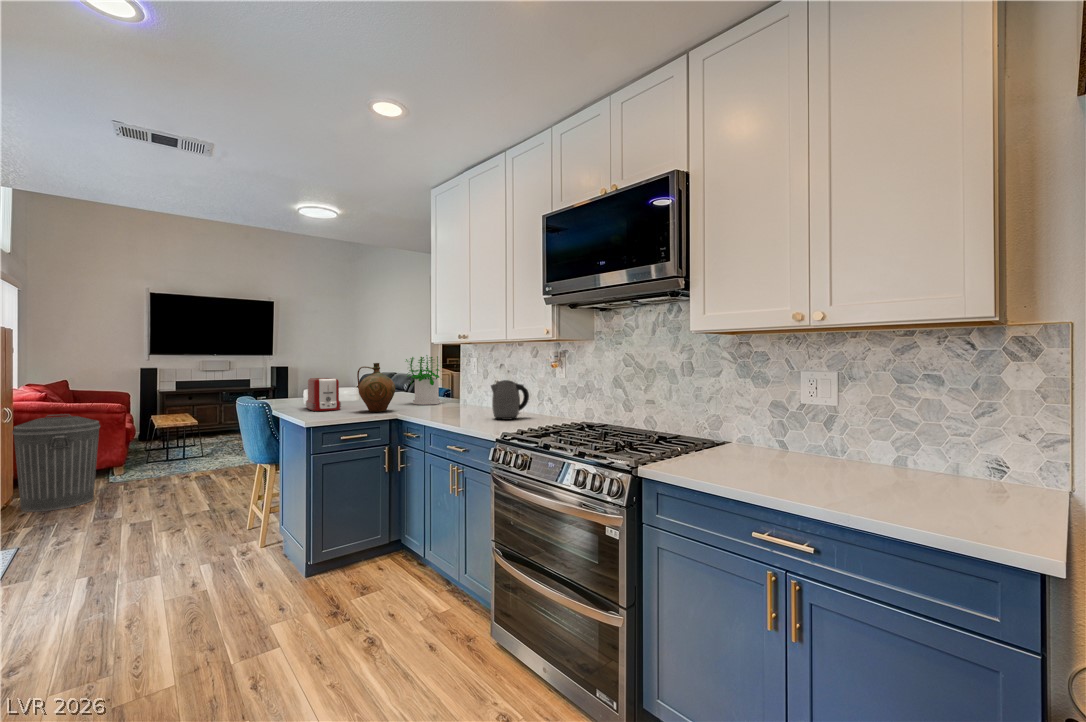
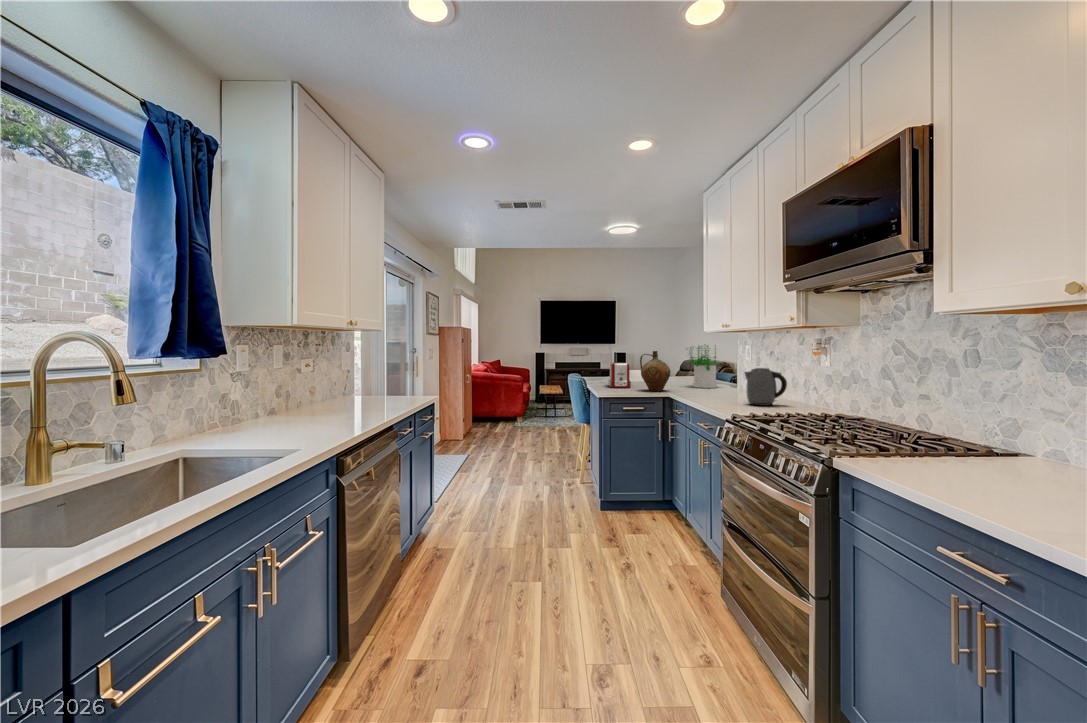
trash can: present [12,414,100,512] -> none [471,382,508,438]

